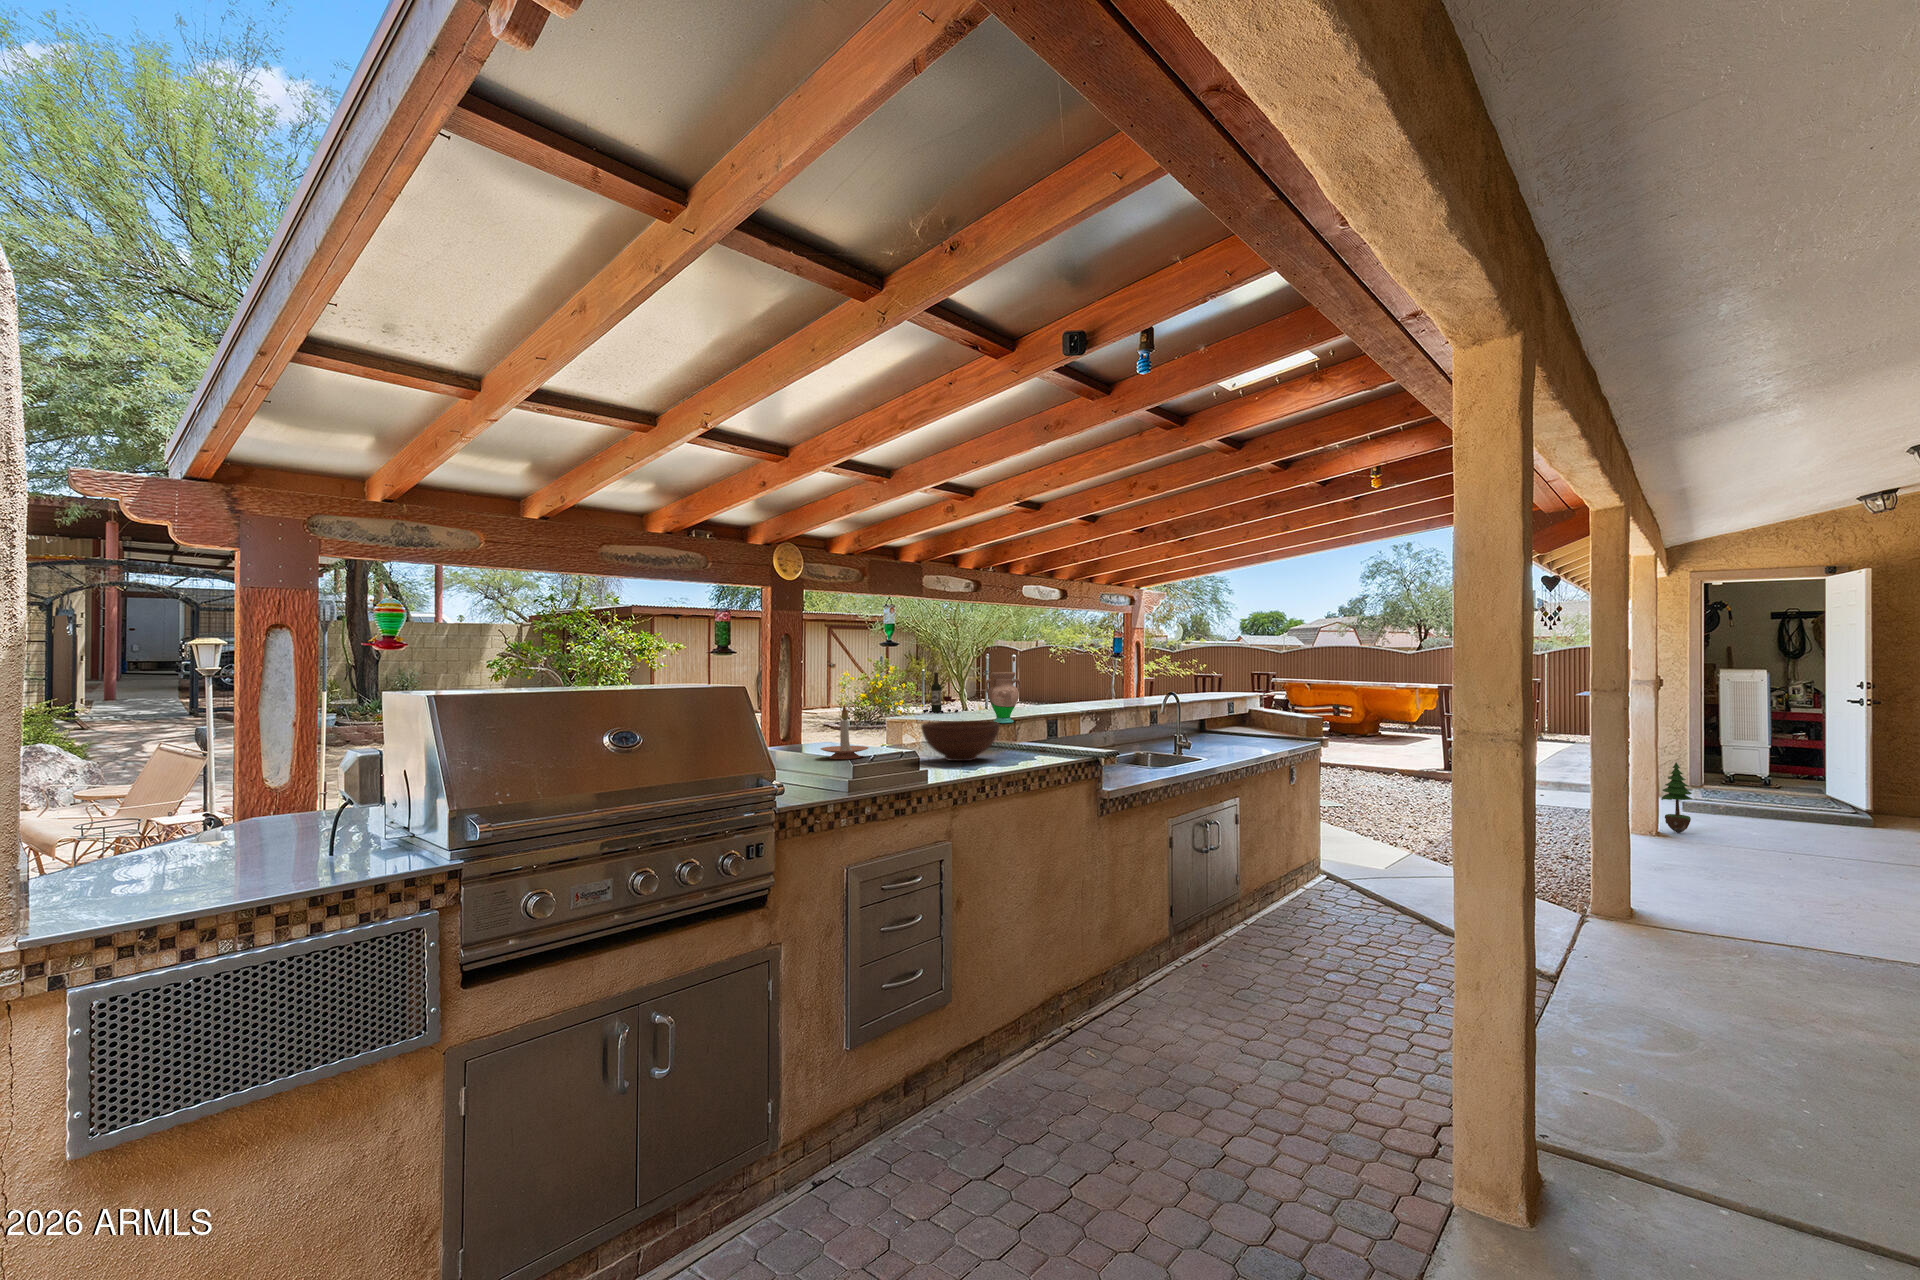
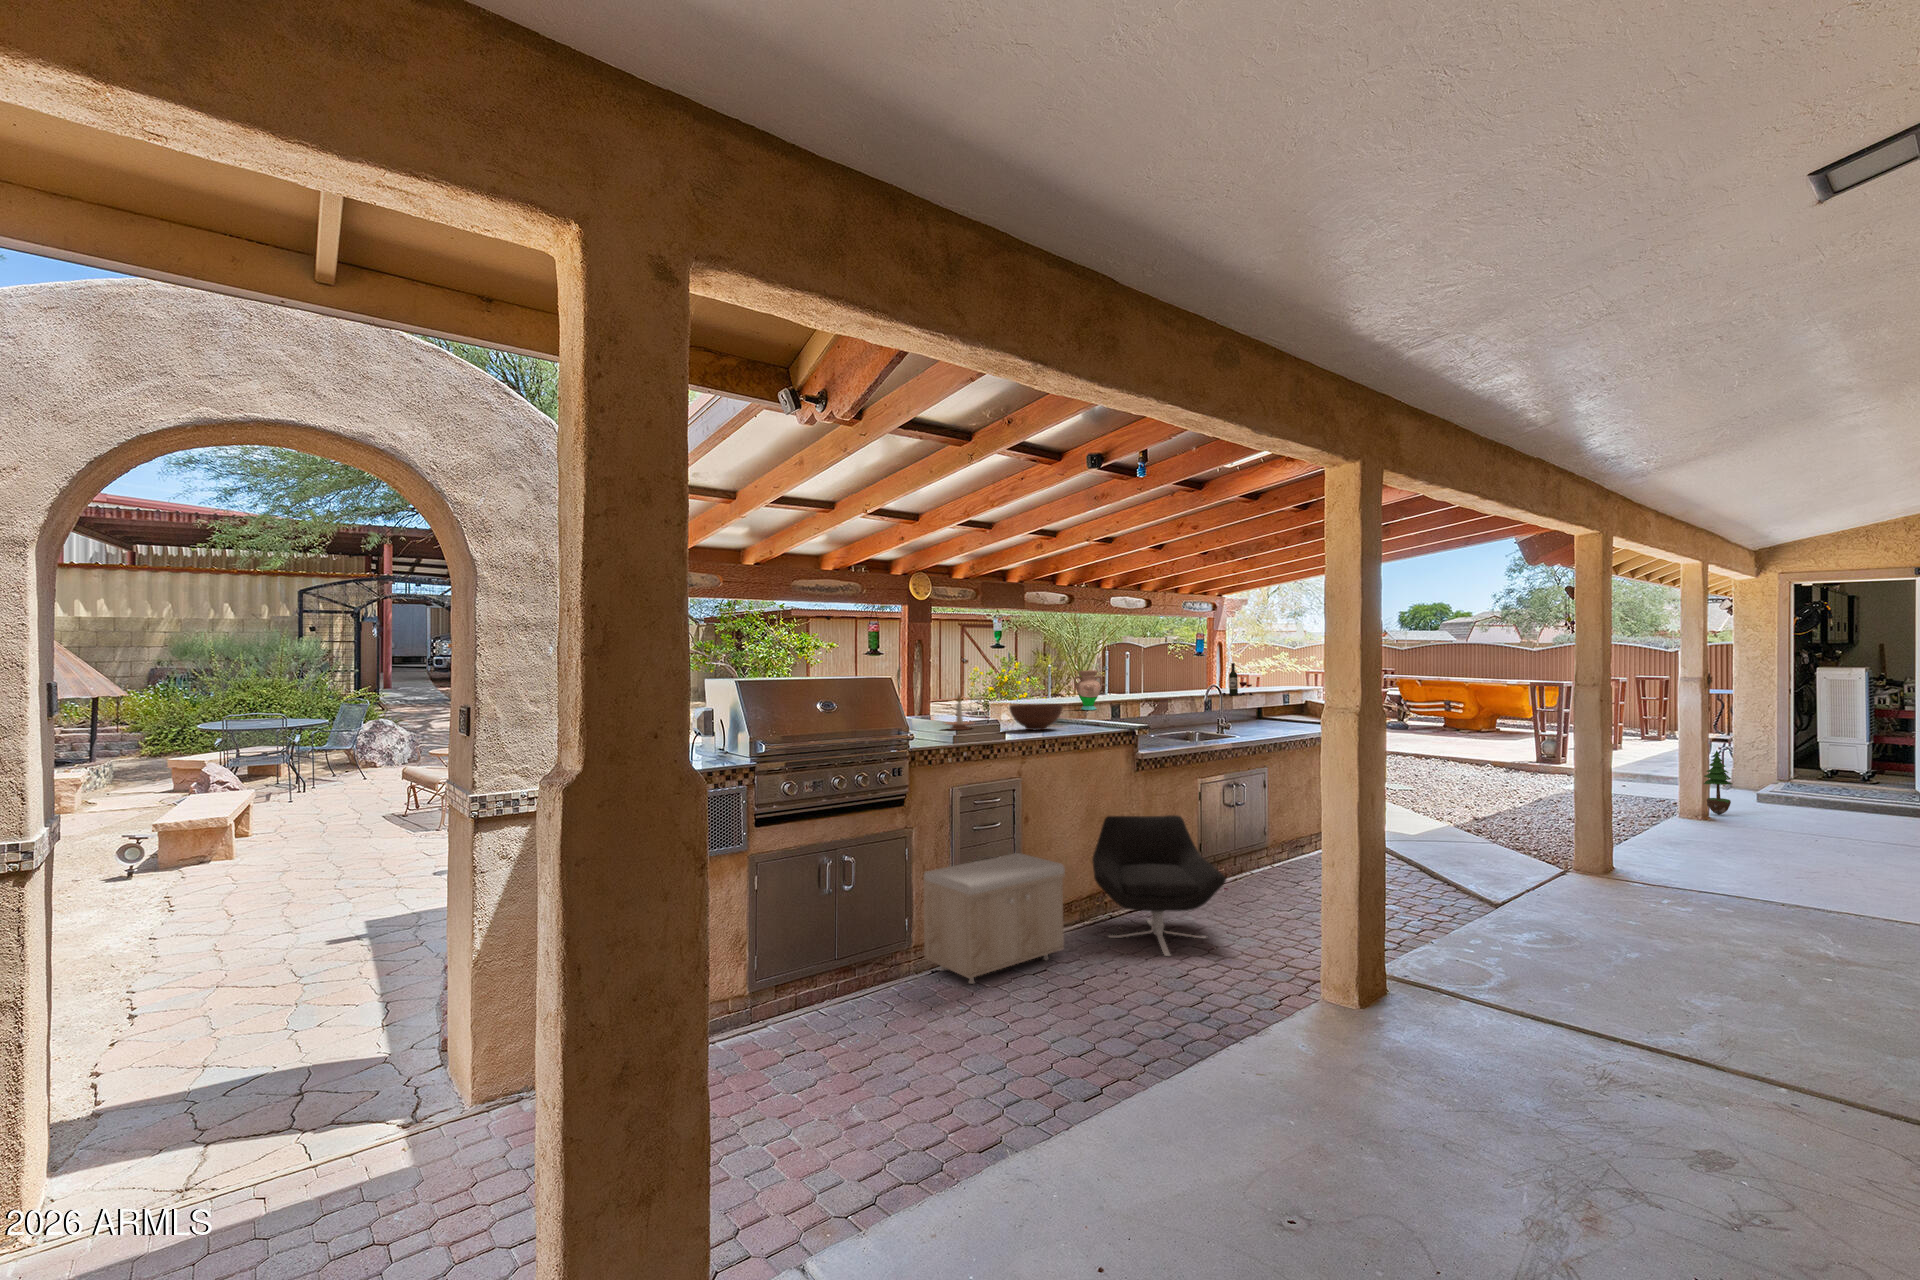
wine bottle: present [923,673,958,713] -> present [1222,663,1252,696]
lounge chair: none [1049,882,1261,1121] -> present [1092,815,1226,956]
storage bench: none [799,962,1030,1221] -> present [924,853,1065,984]

